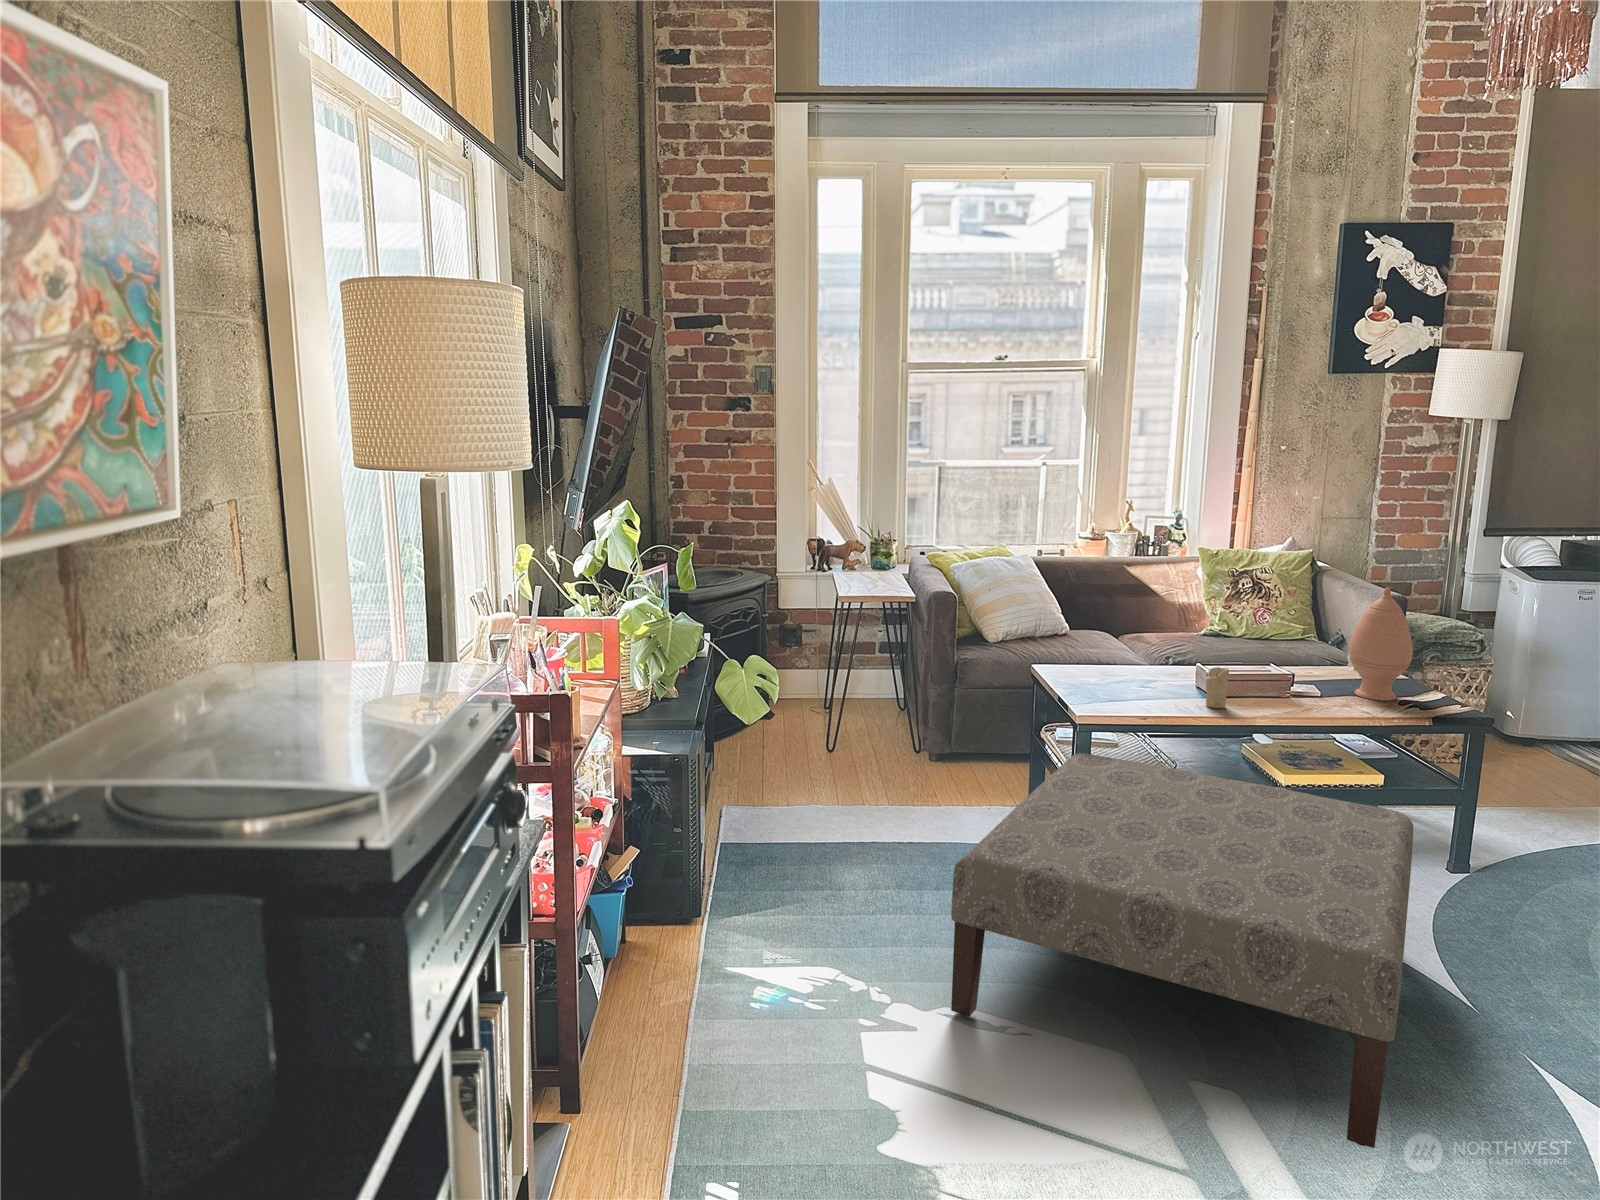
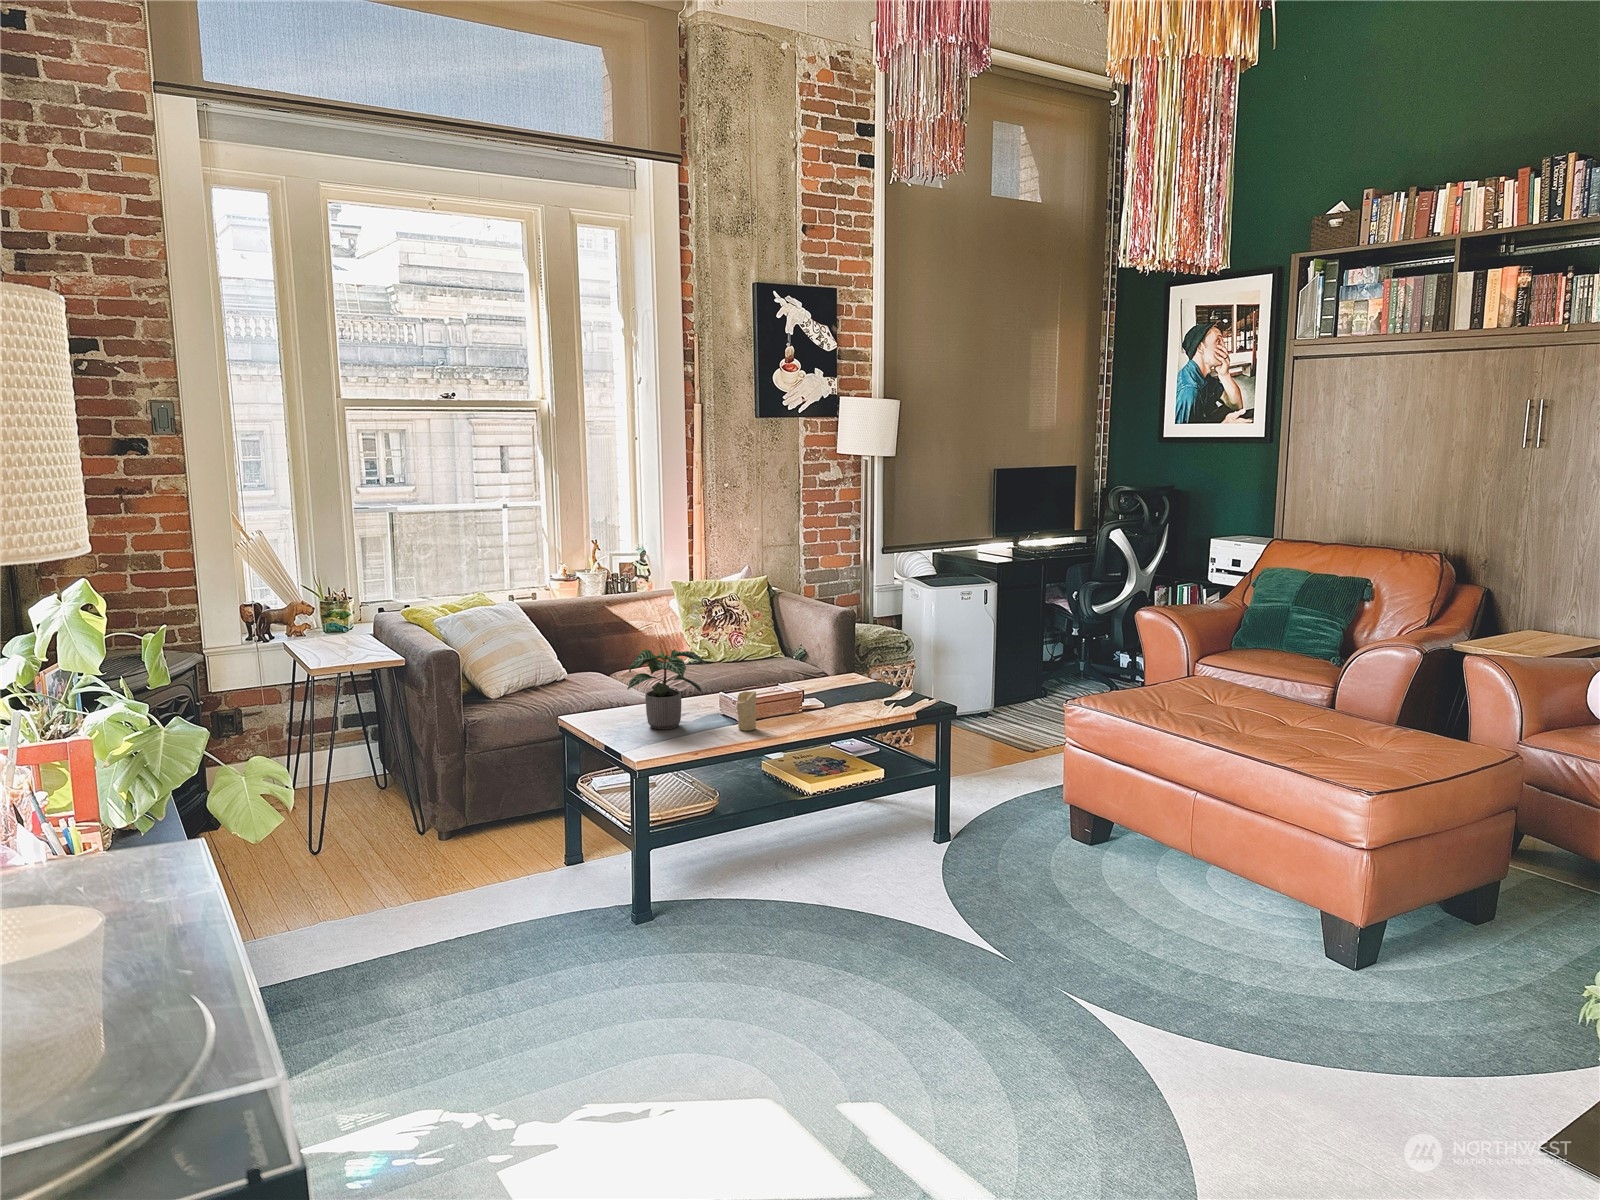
vase: present [1346,587,1413,701] -> none [834,601,888,701]
potted plant: none [1094,612,1184,694] -> present [627,650,705,729]
ottoman: present [951,753,1413,1148] -> none [580,795,1011,1113]

